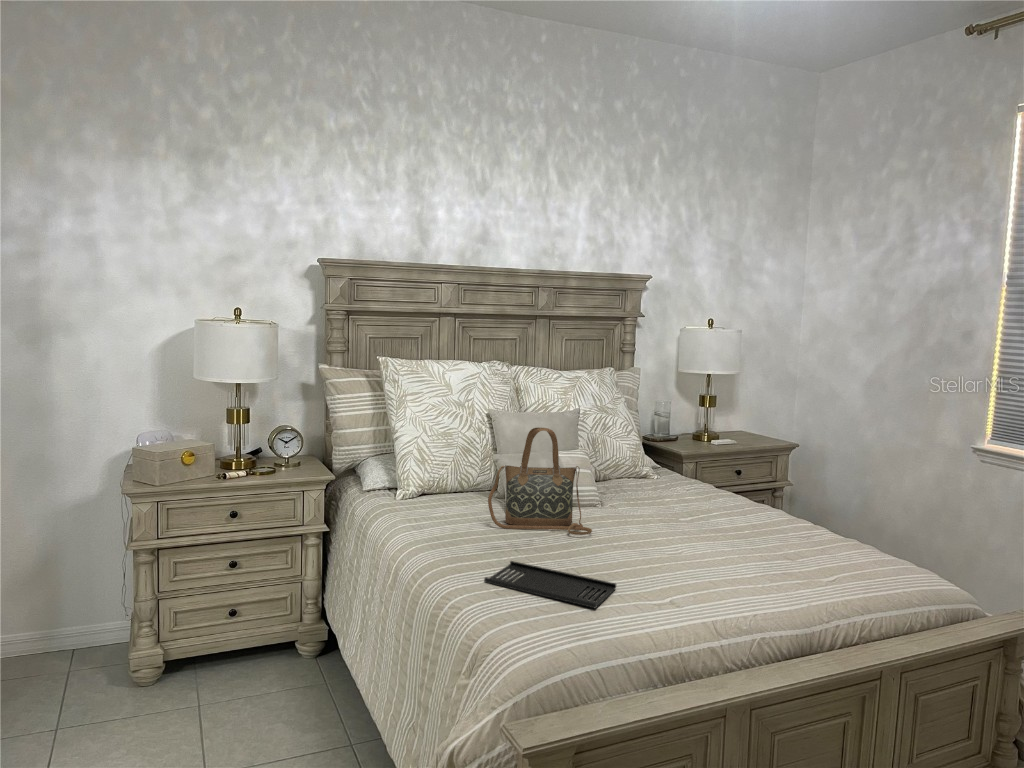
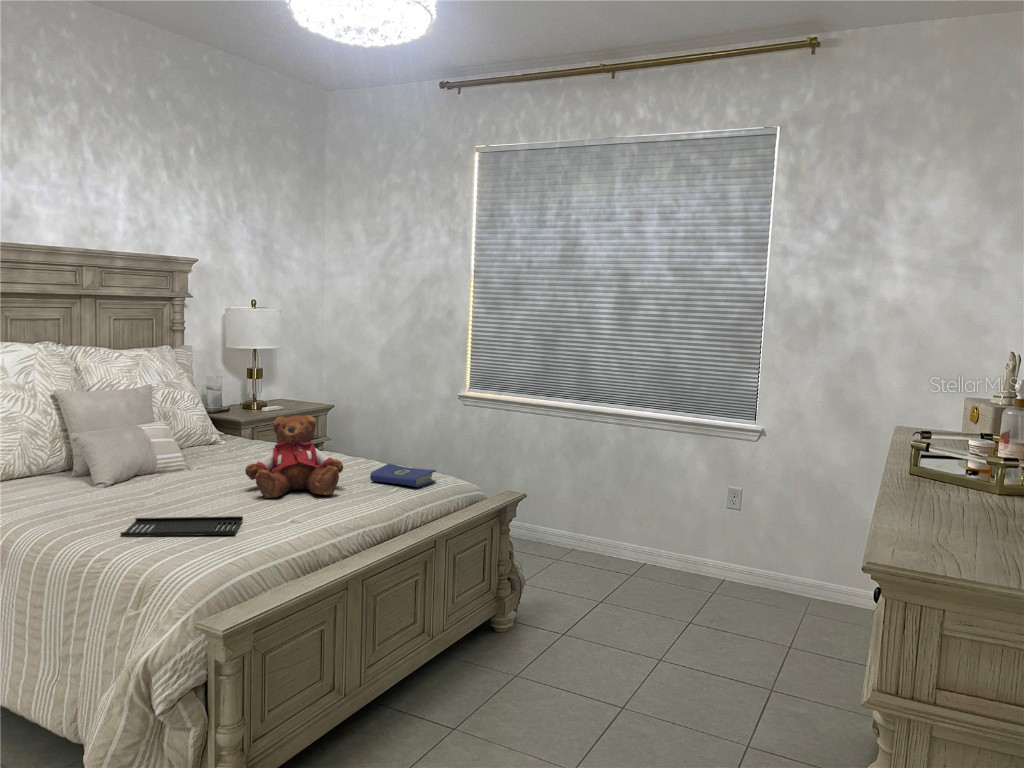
handbag: present [488,428,592,535] -> none [85,399,197,498]
teddy bear: none [643,463,760,572] -> present [245,415,343,498]
hardcover book: none [799,539,895,583] -> present [370,464,436,487]

